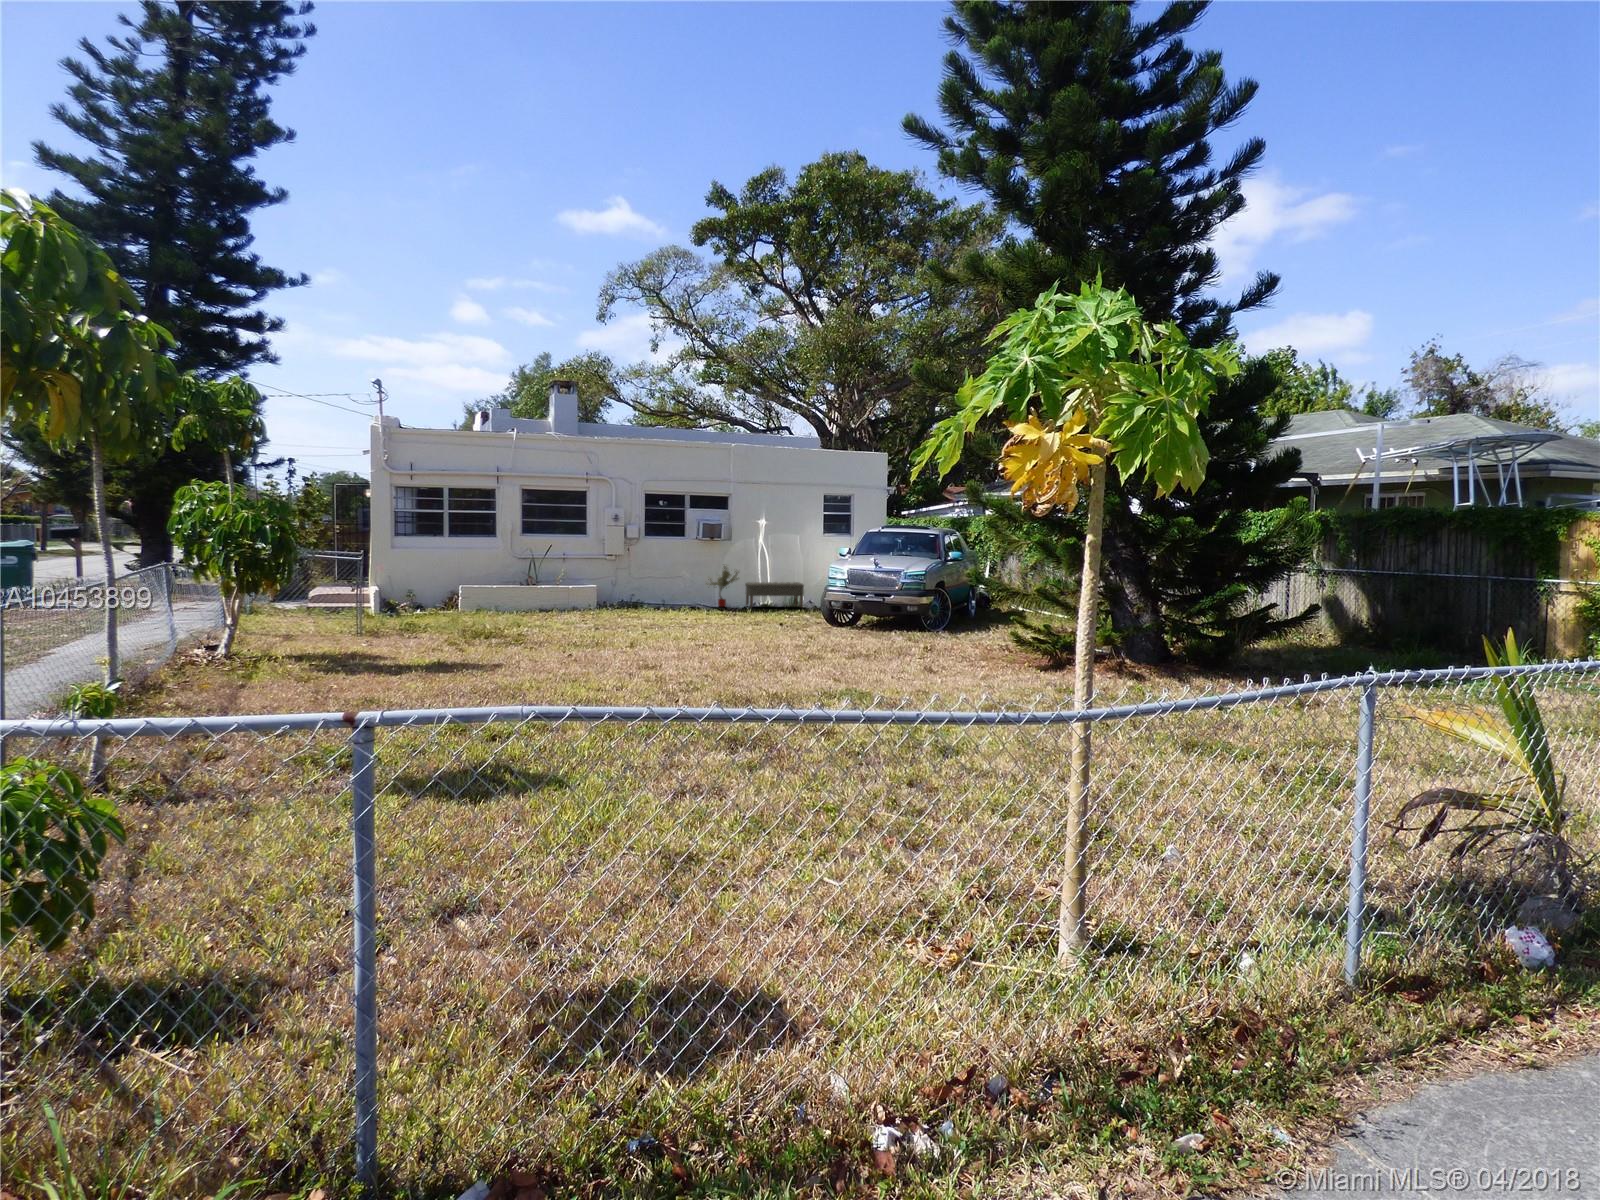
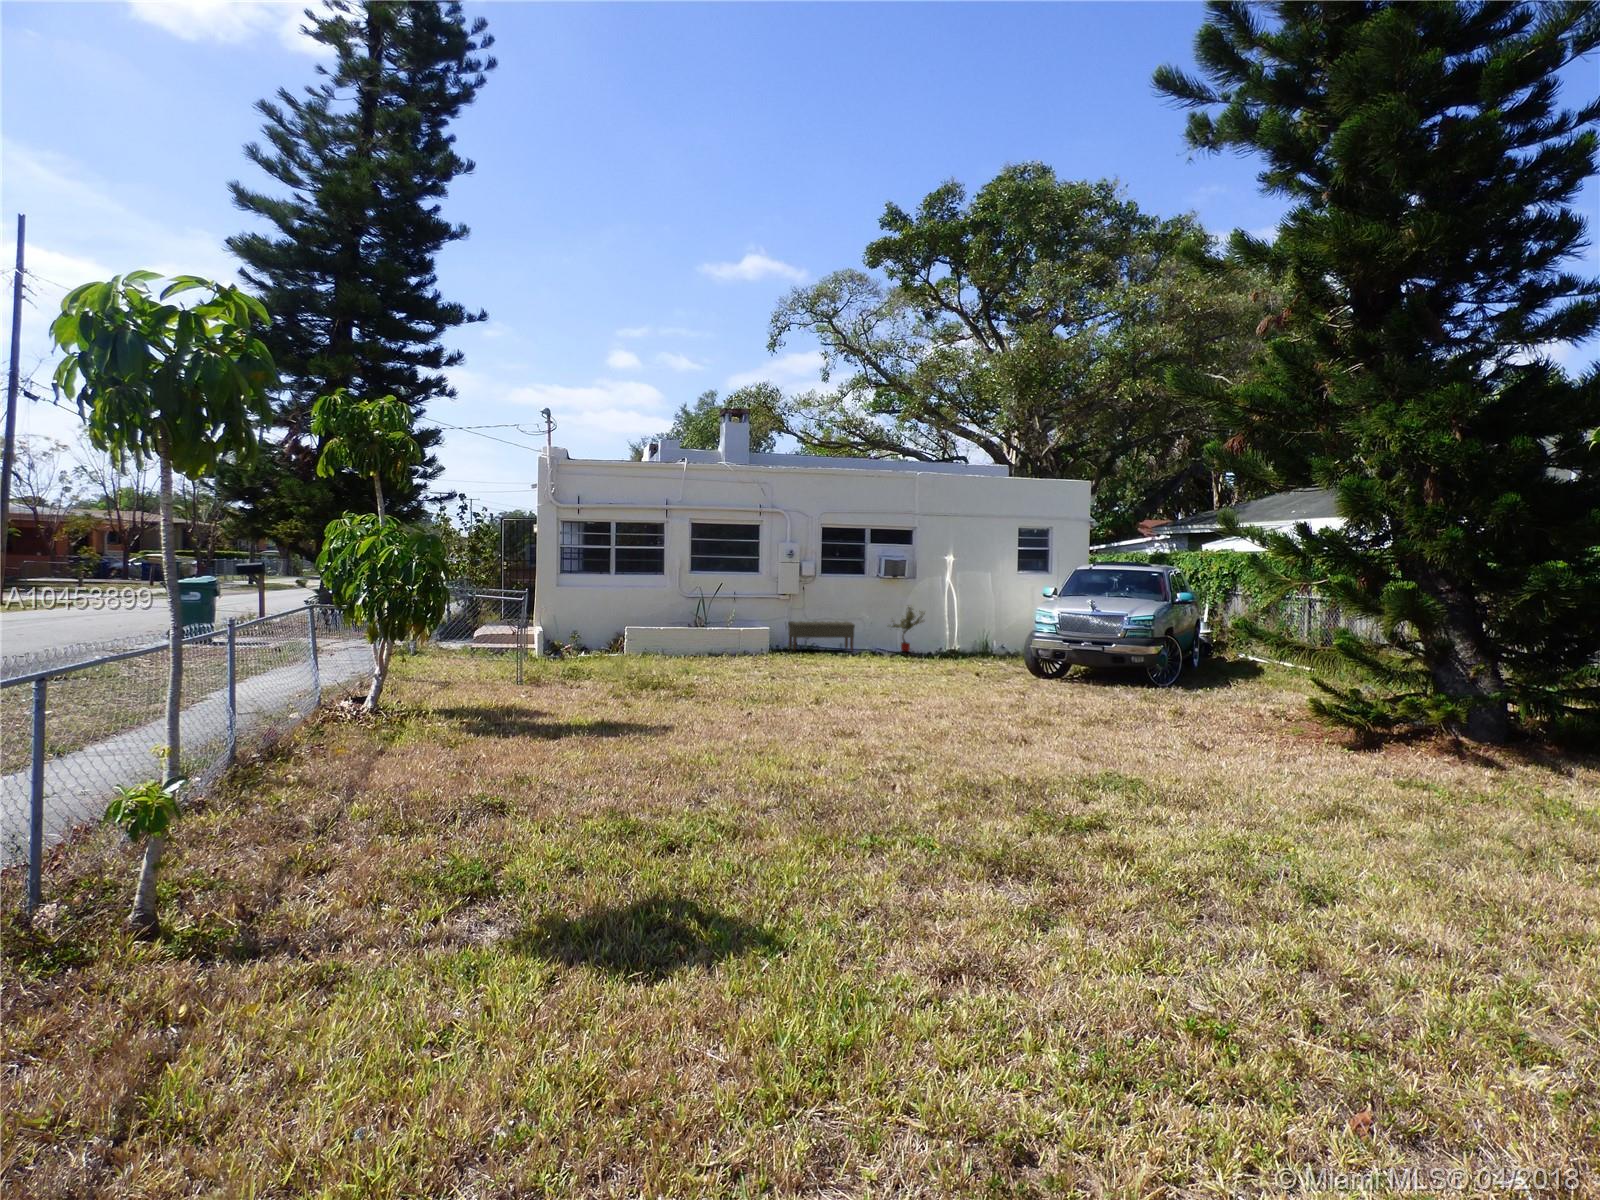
bench: present [745,582,804,608] -> present [788,621,855,651]

